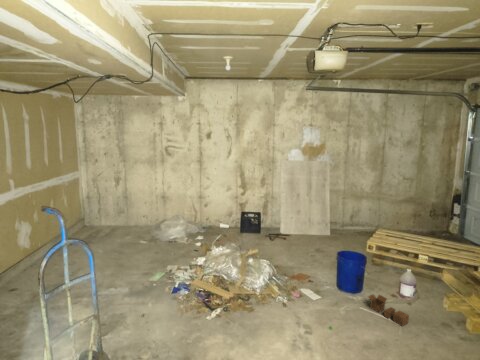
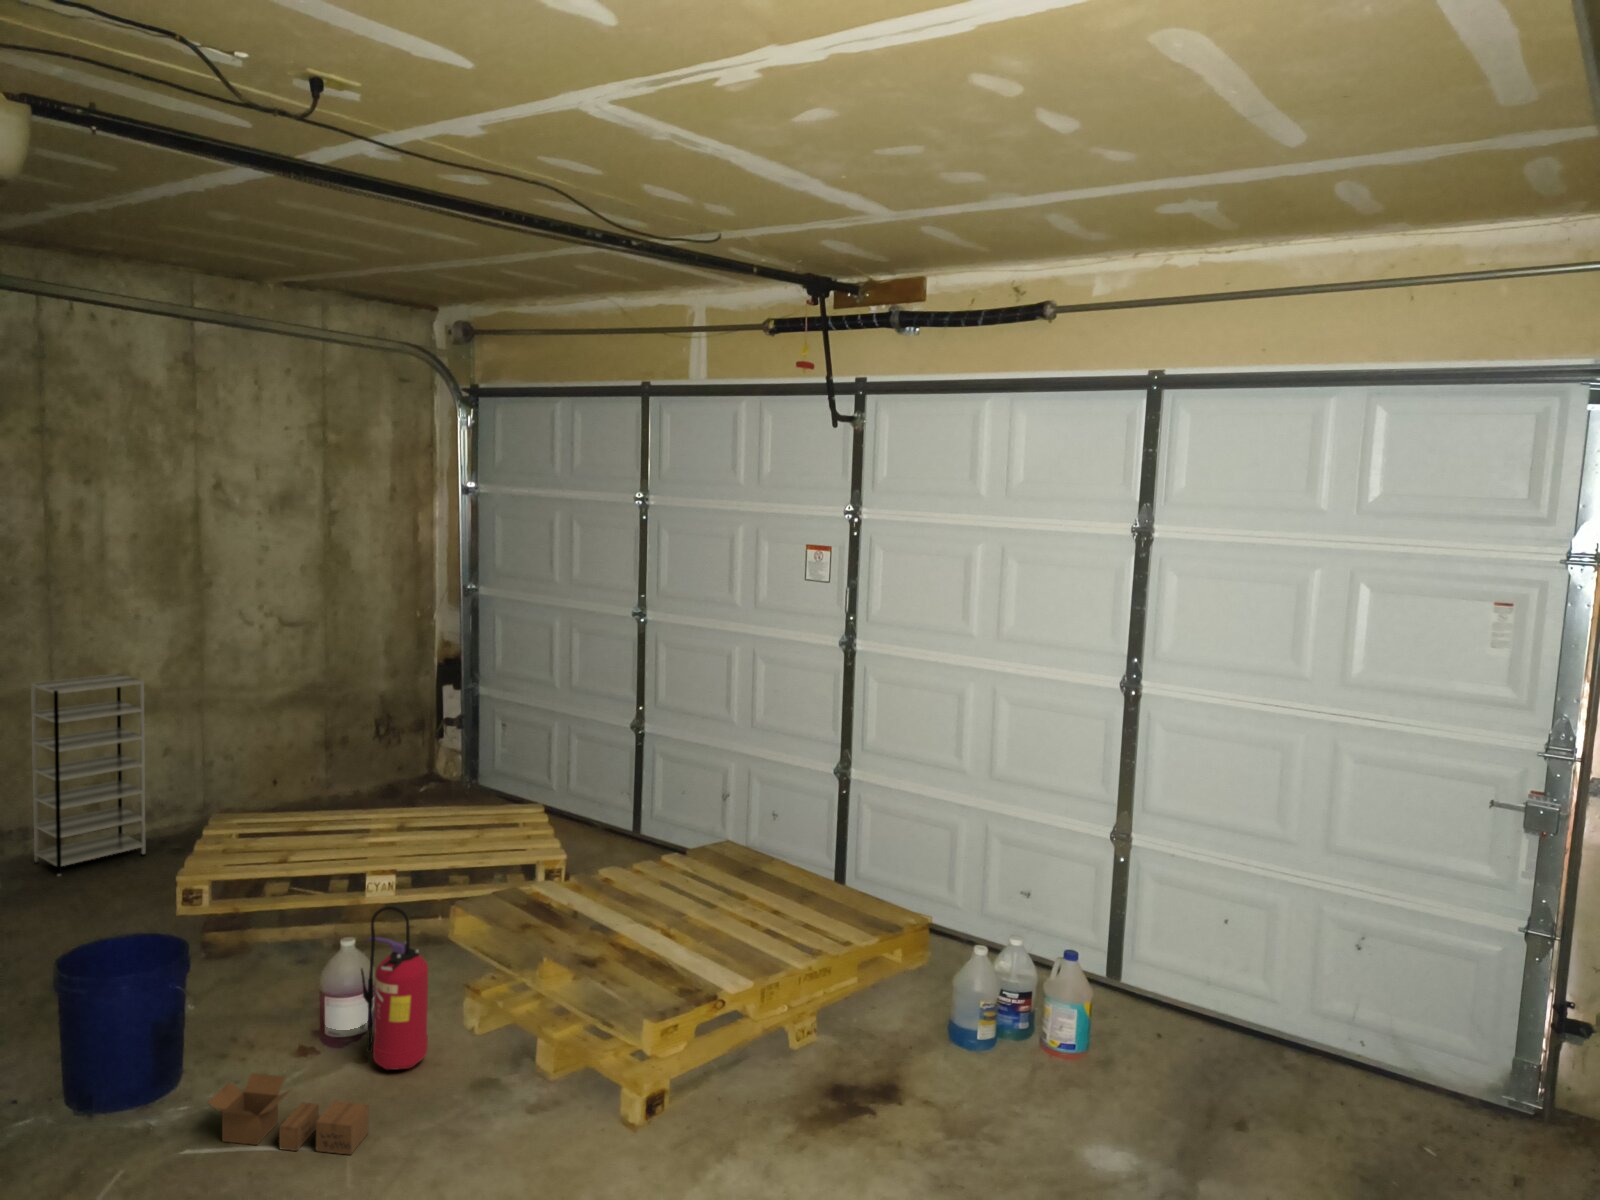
shelving unit: none [338,188,366,235] -> present [31,674,146,876]
fire extinguisher: none [411,263,433,312] -> present [361,906,428,1070]

